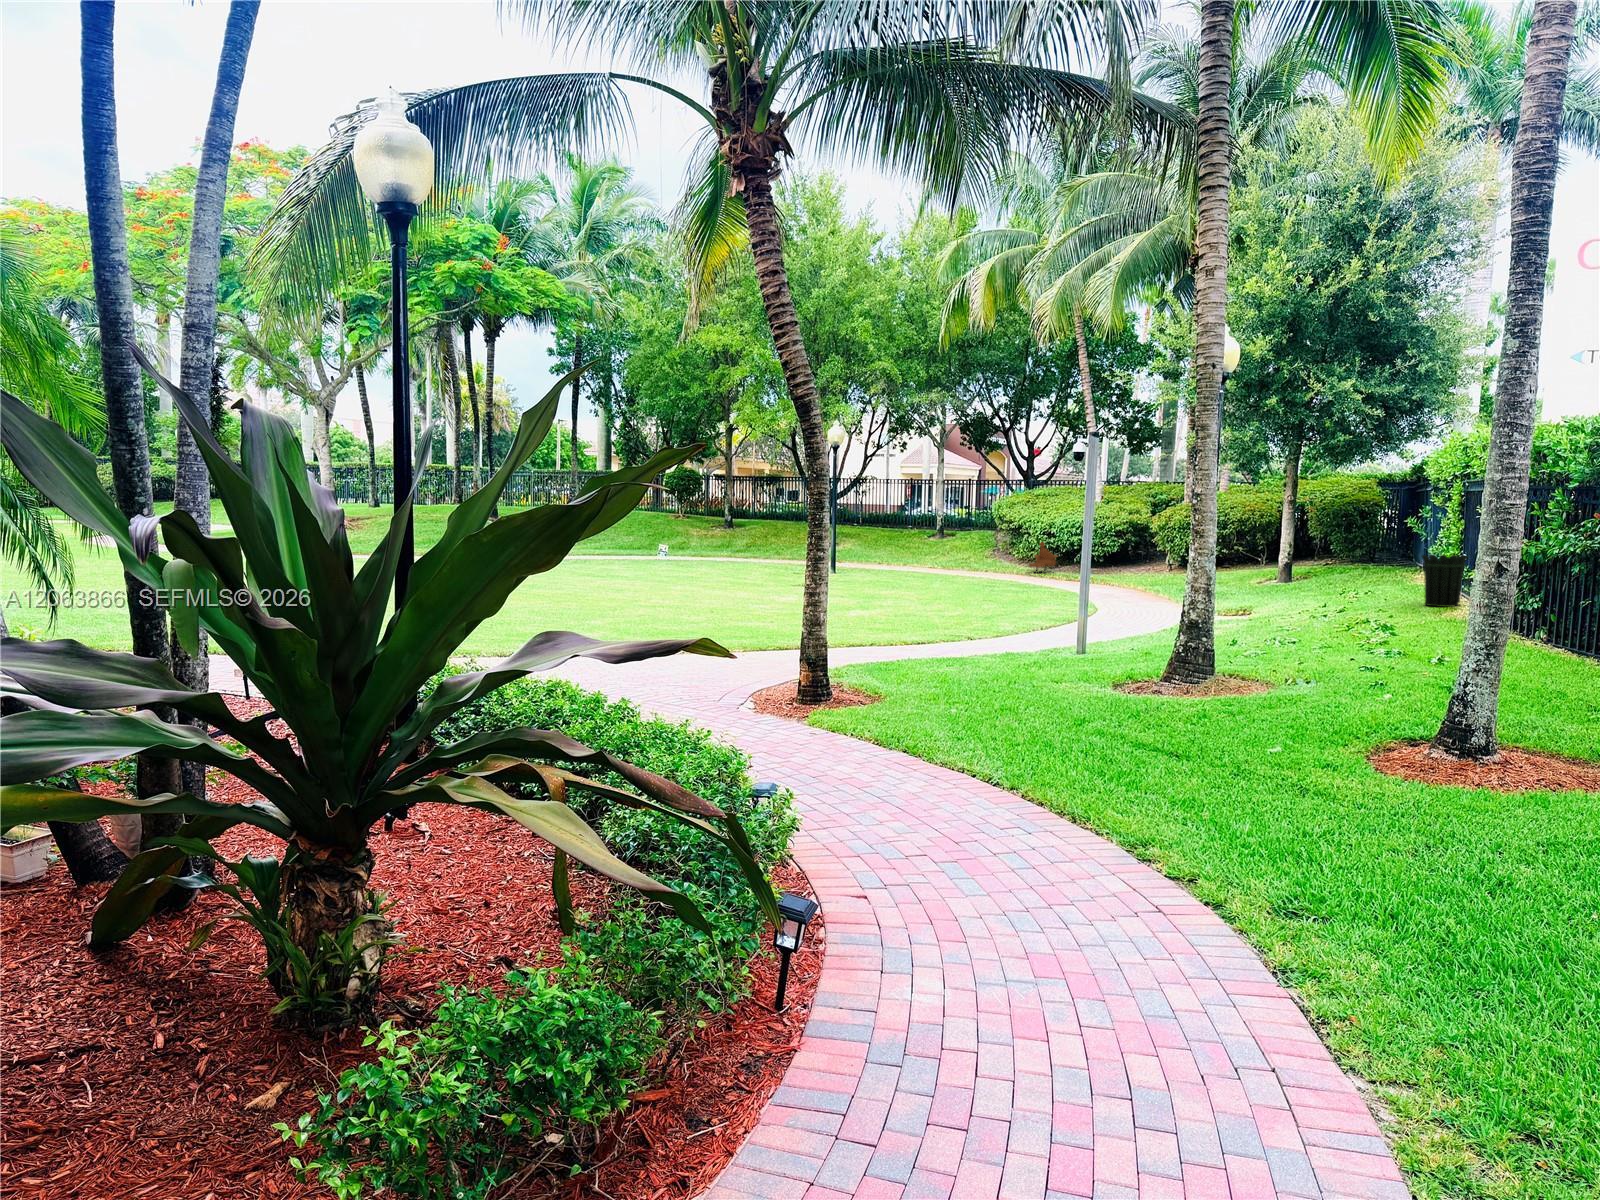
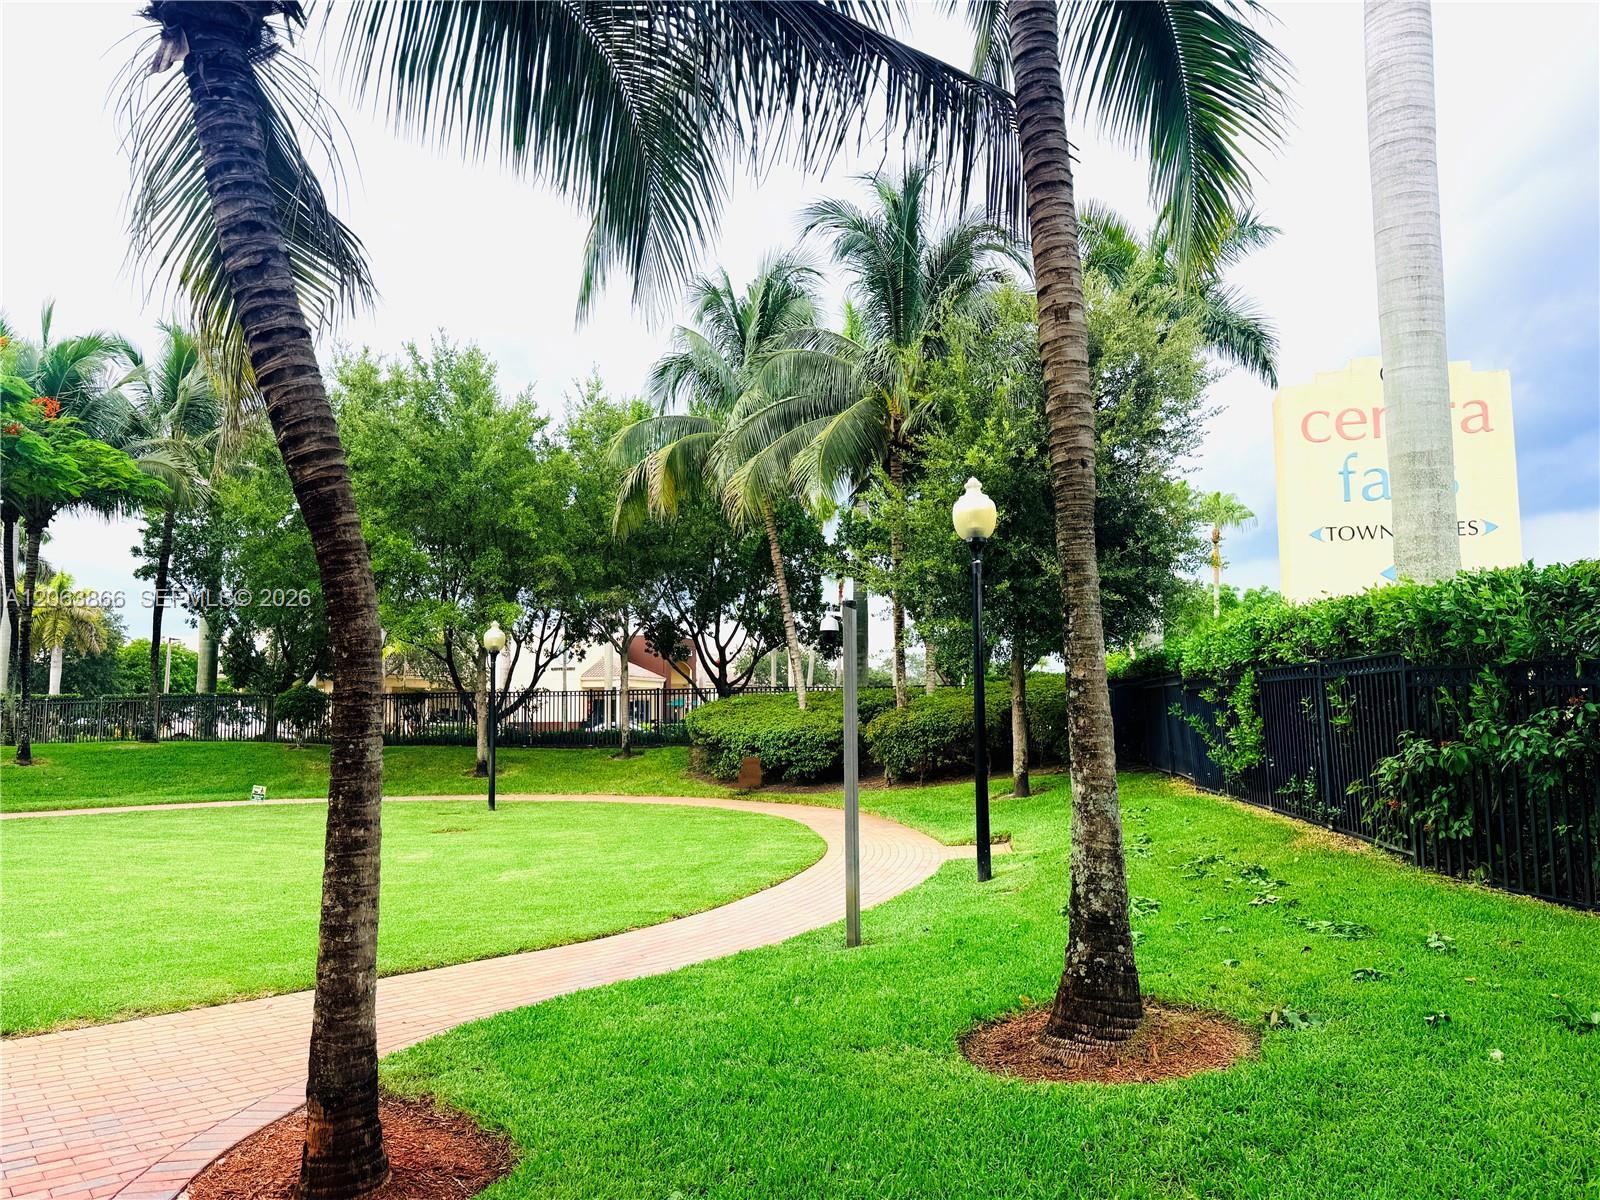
waste bin: present [1422,554,1468,607] -> none [1234,757,1289,825]

